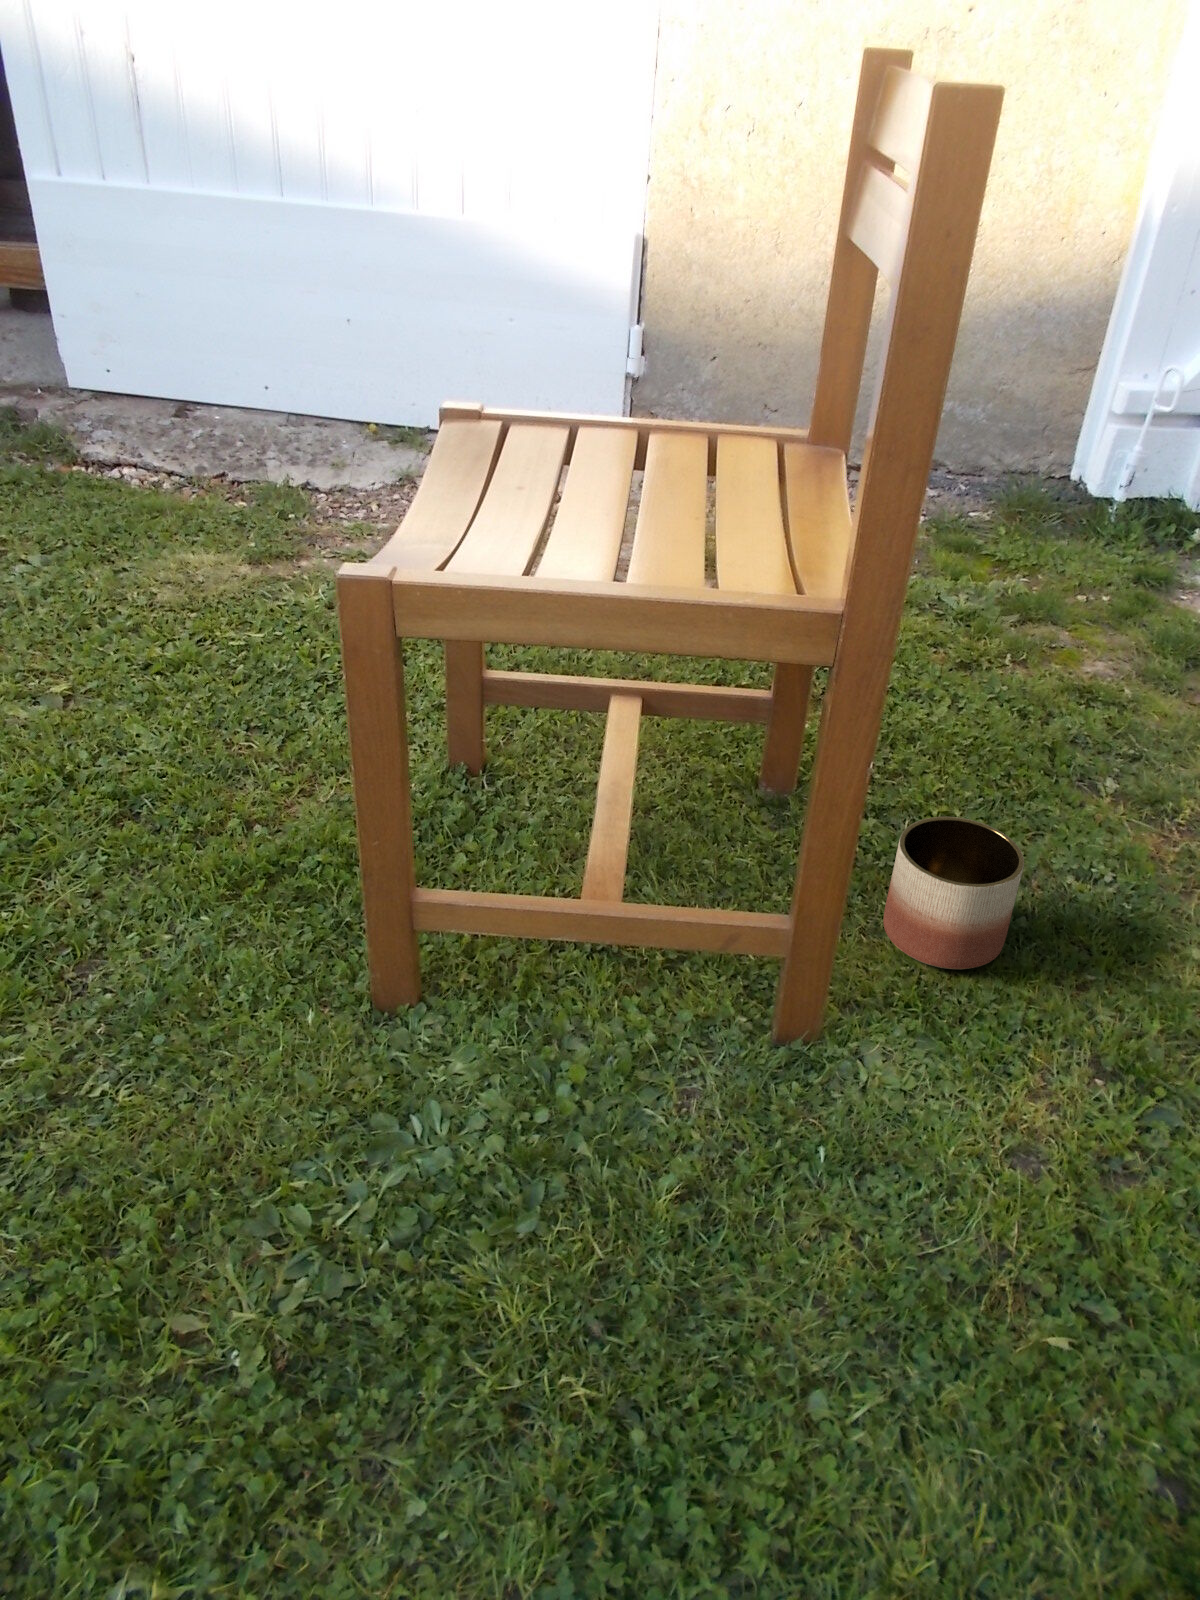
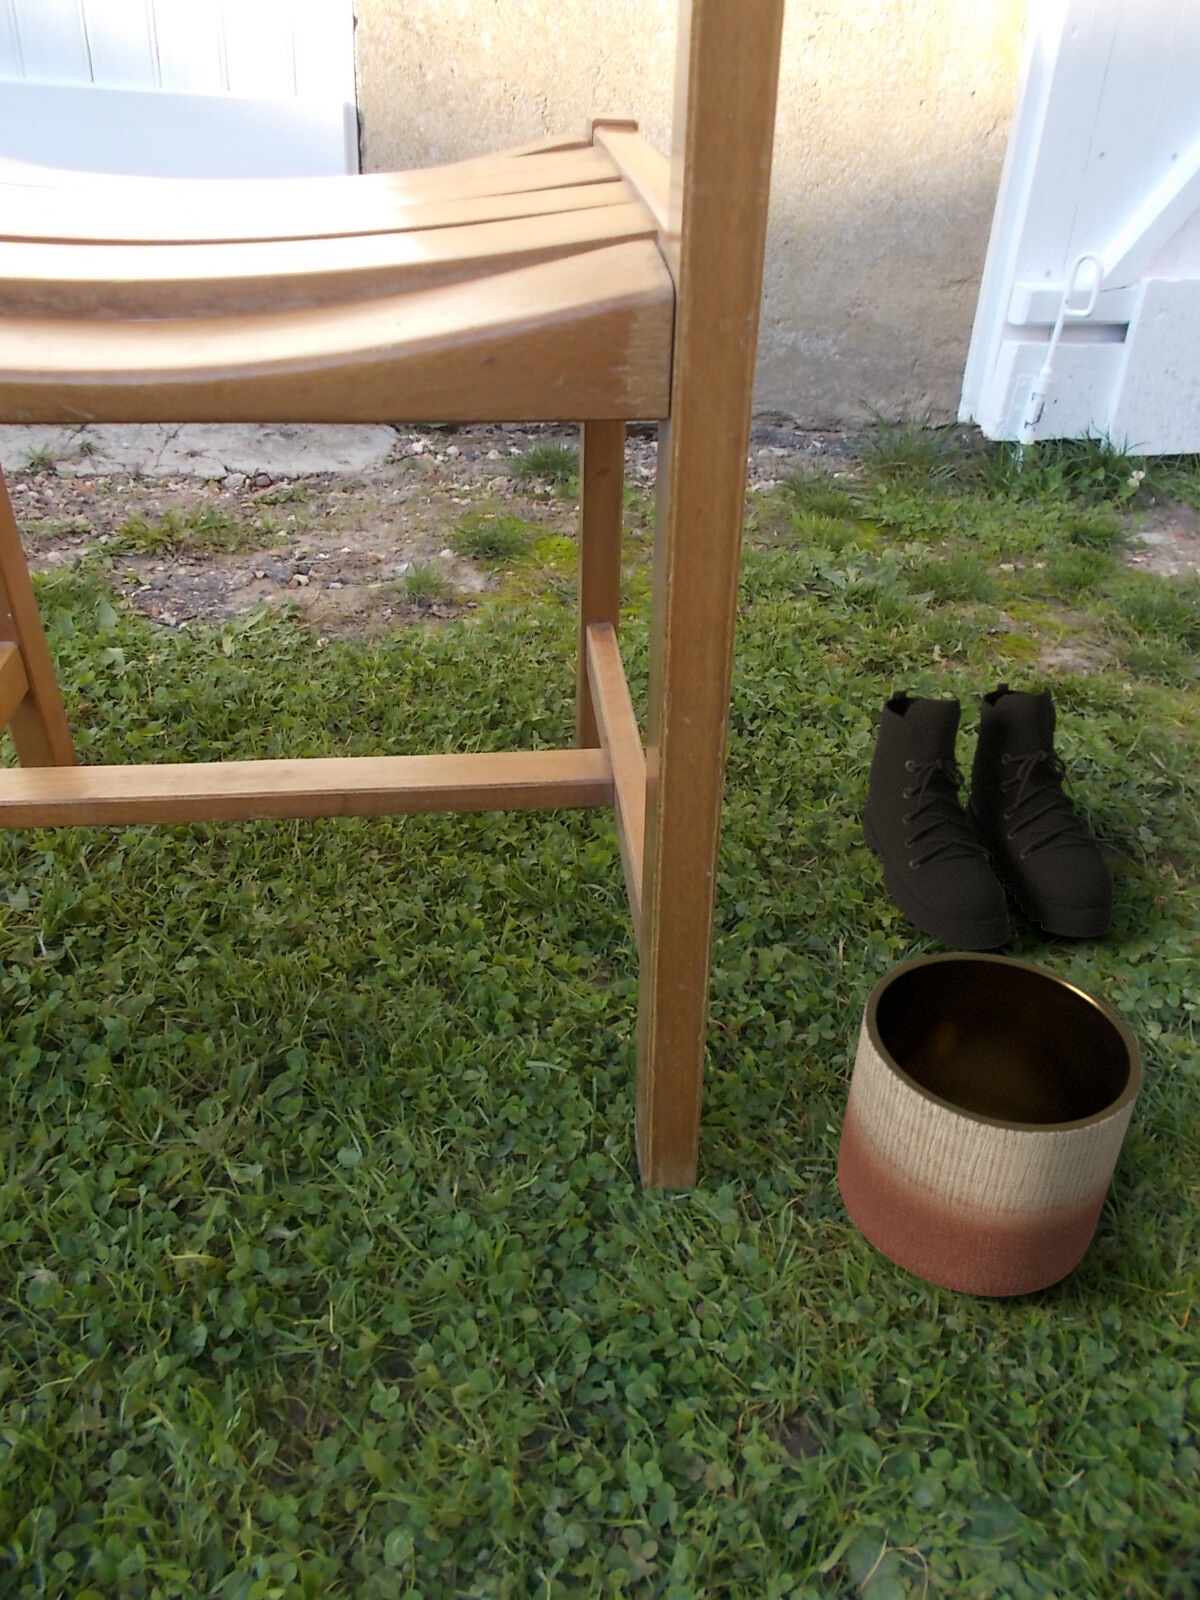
boots: none [932,686,1066,831] -> present [862,683,1114,950]

